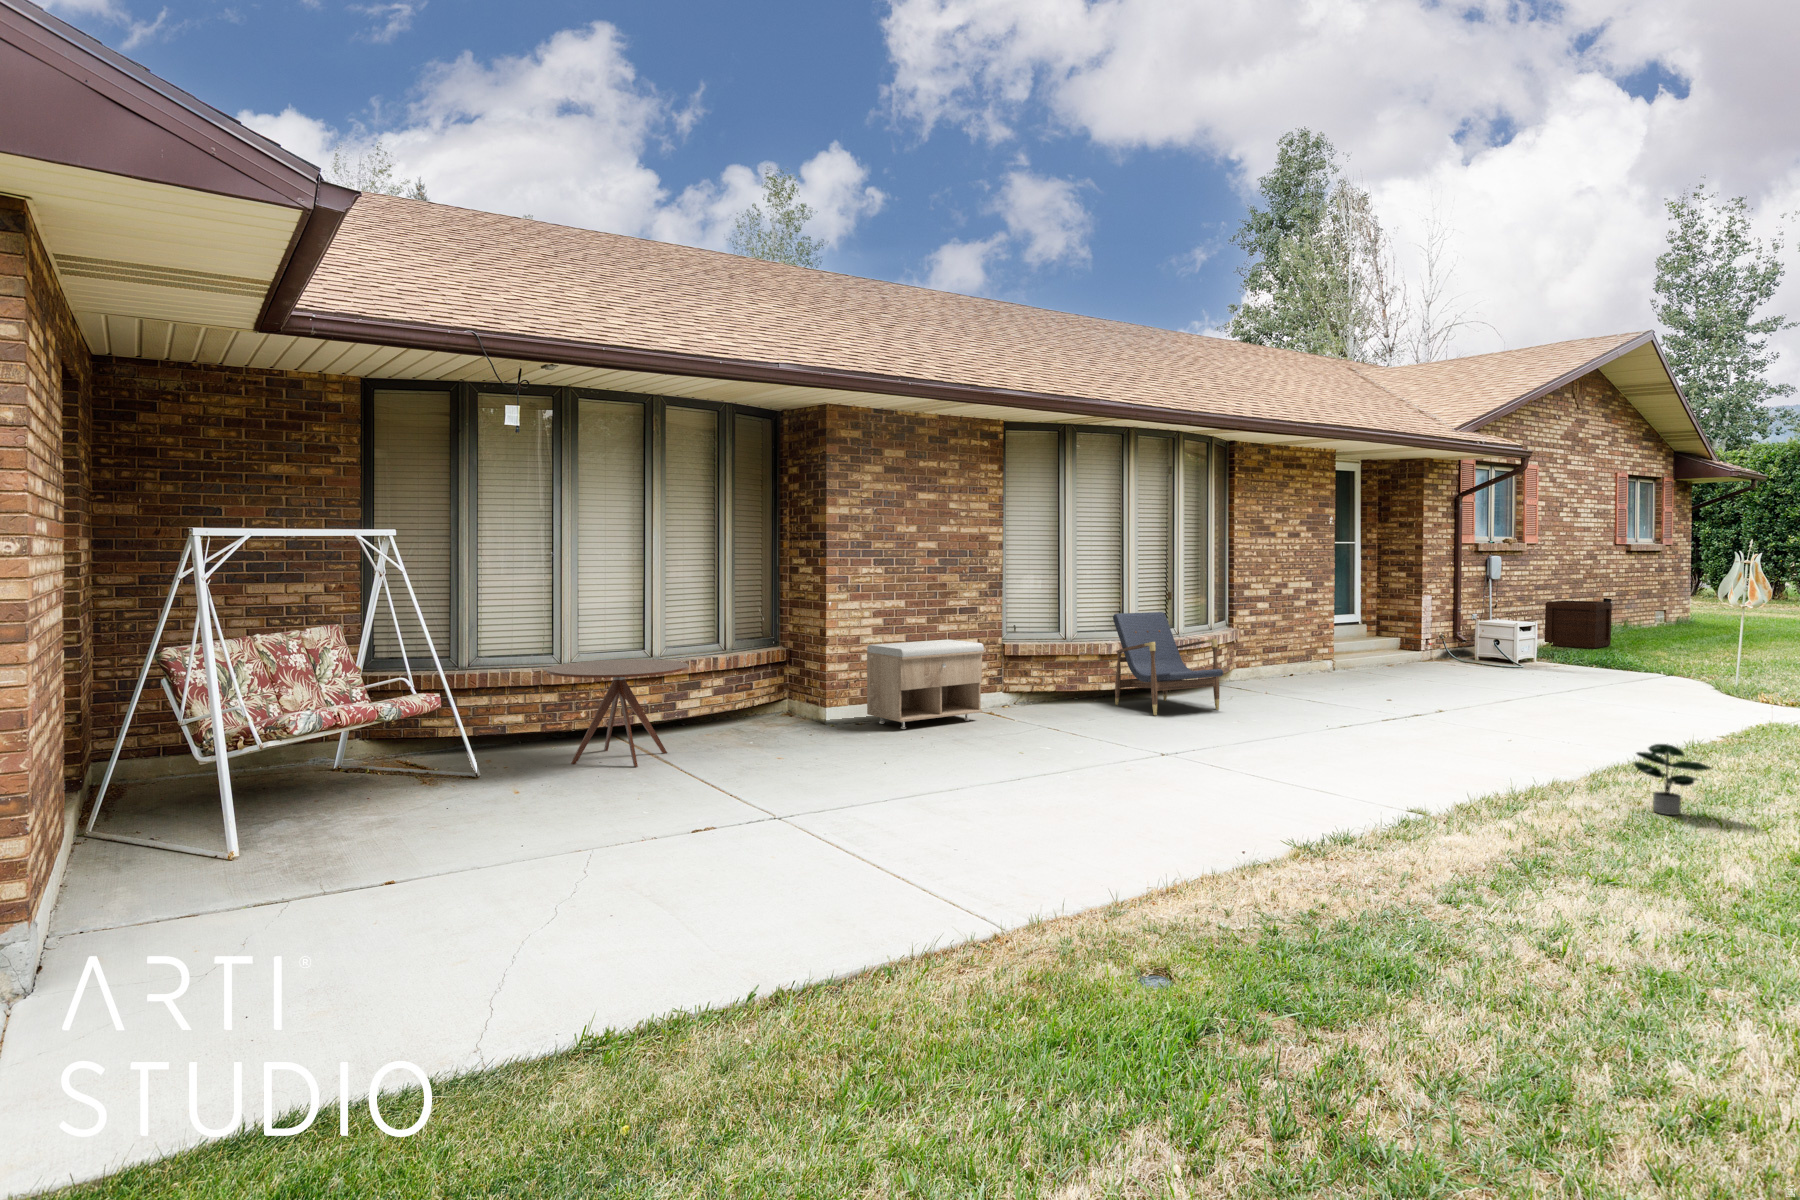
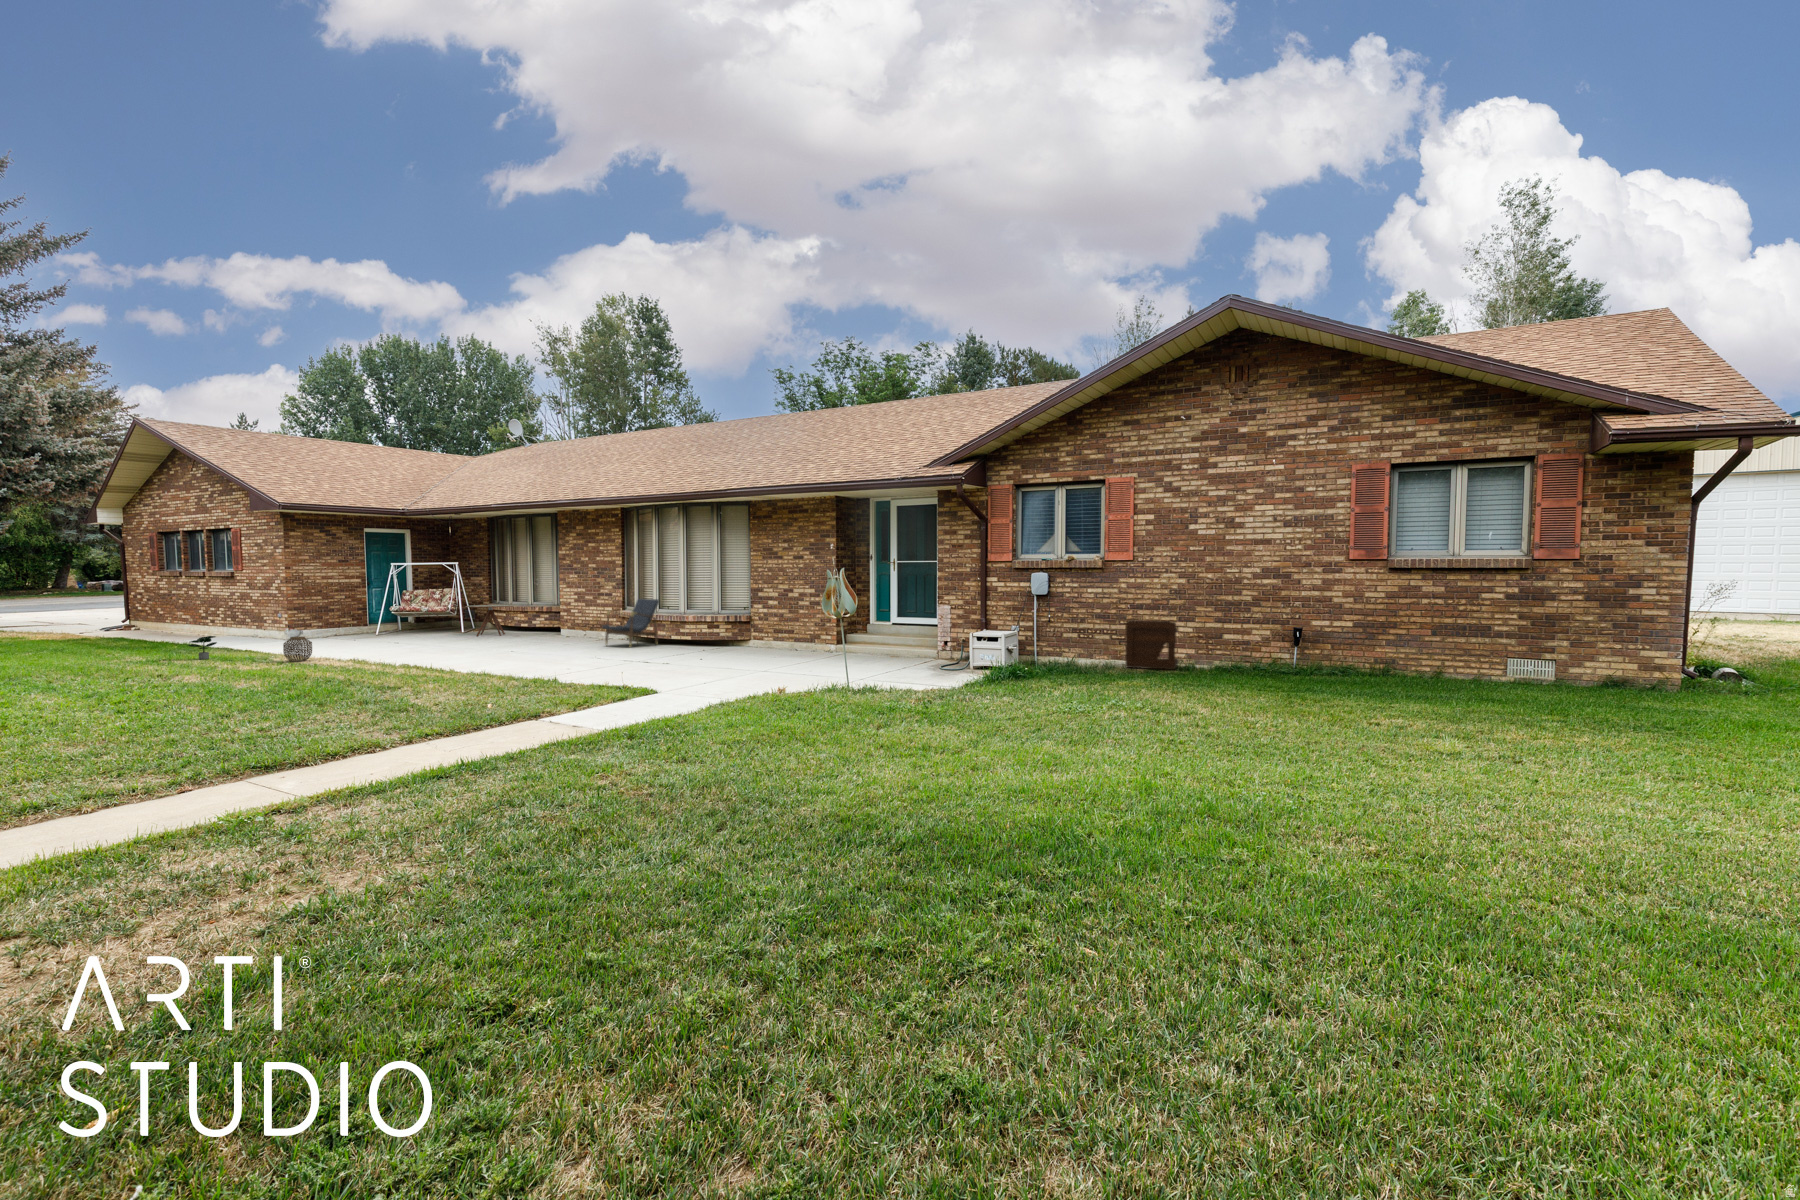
storage bench: present [867,640,984,729] -> none [549,606,599,640]
potted plant: present [1634,744,1712,815] -> present [188,636,217,659]
woven basket: none [1427,805,1522,902] -> present [283,637,312,662]

